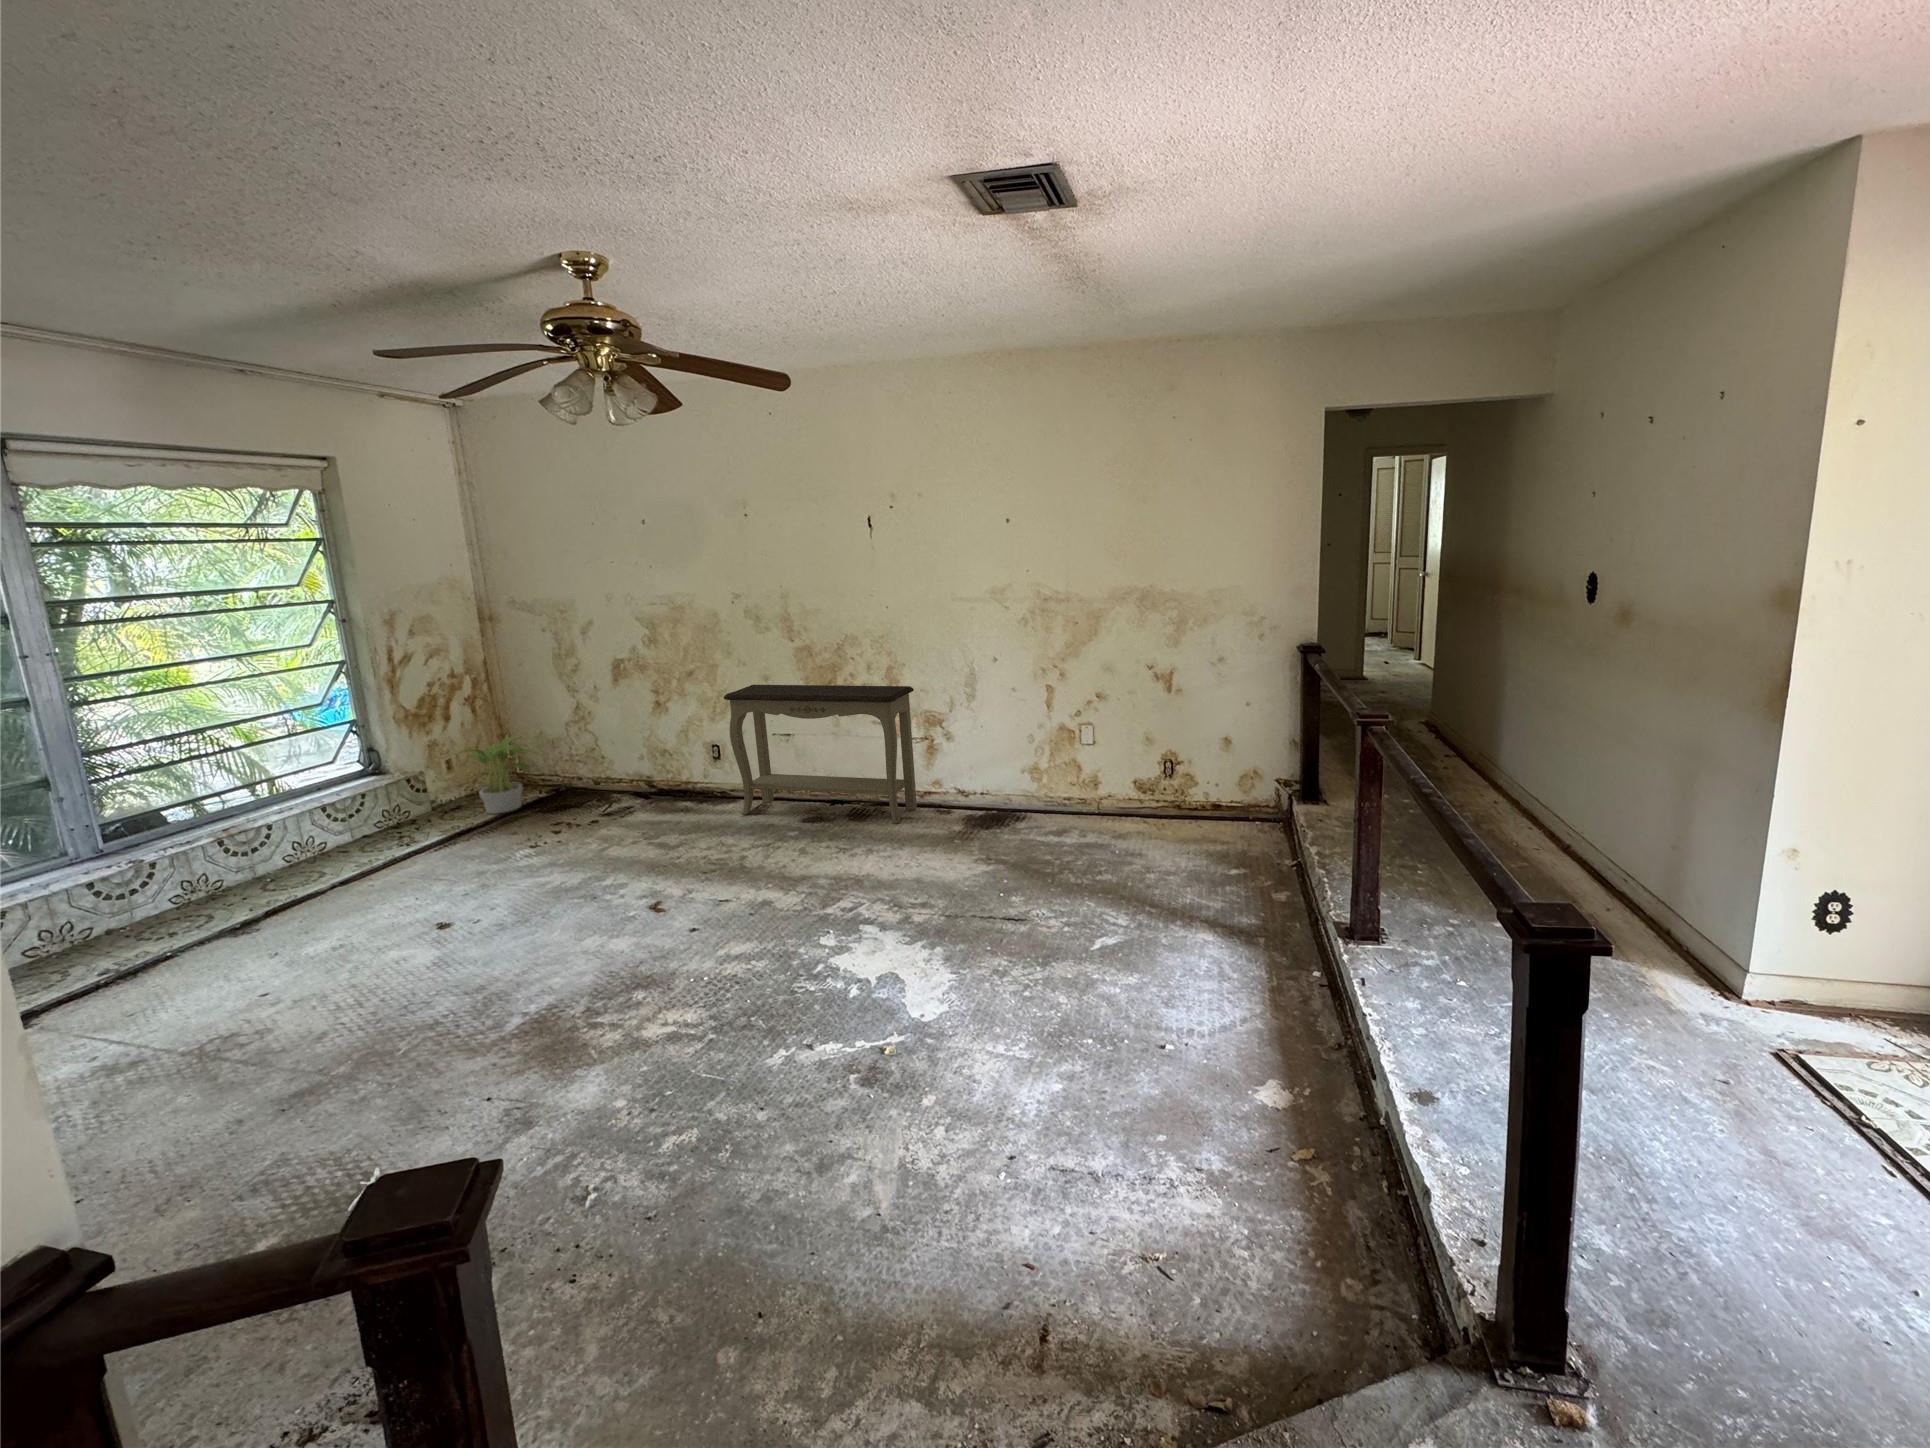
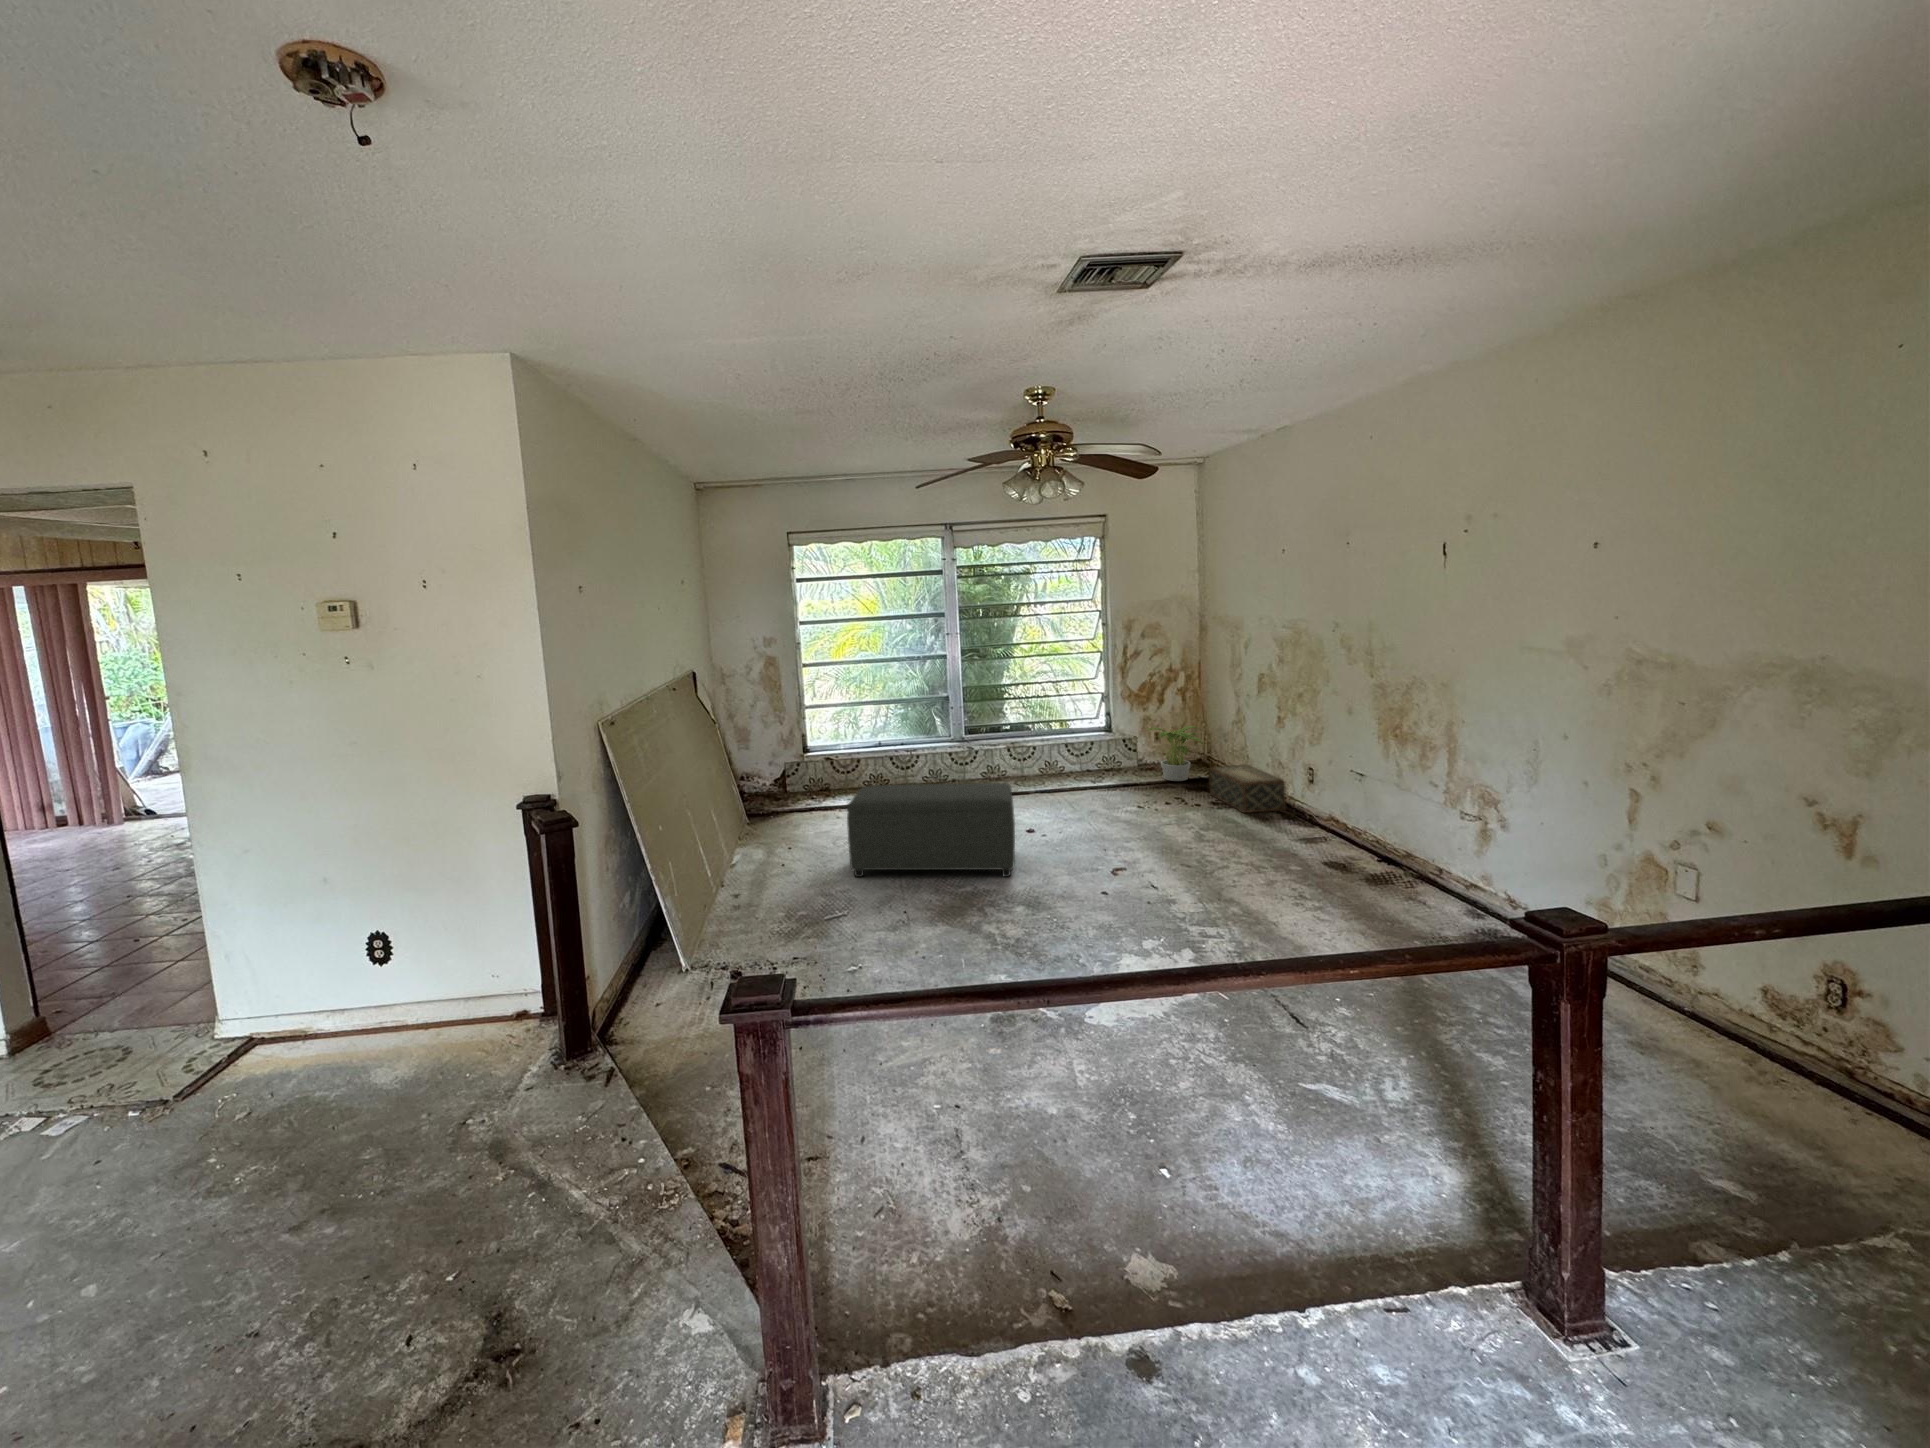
console table: present [724,685,917,824] -> none [1286,717,1460,899]
woven basket: none [579,763,688,813] -> present [1209,765,1286,813]
ottoman: none [149,862,557,1150] -> present [847,783,1015,877]

